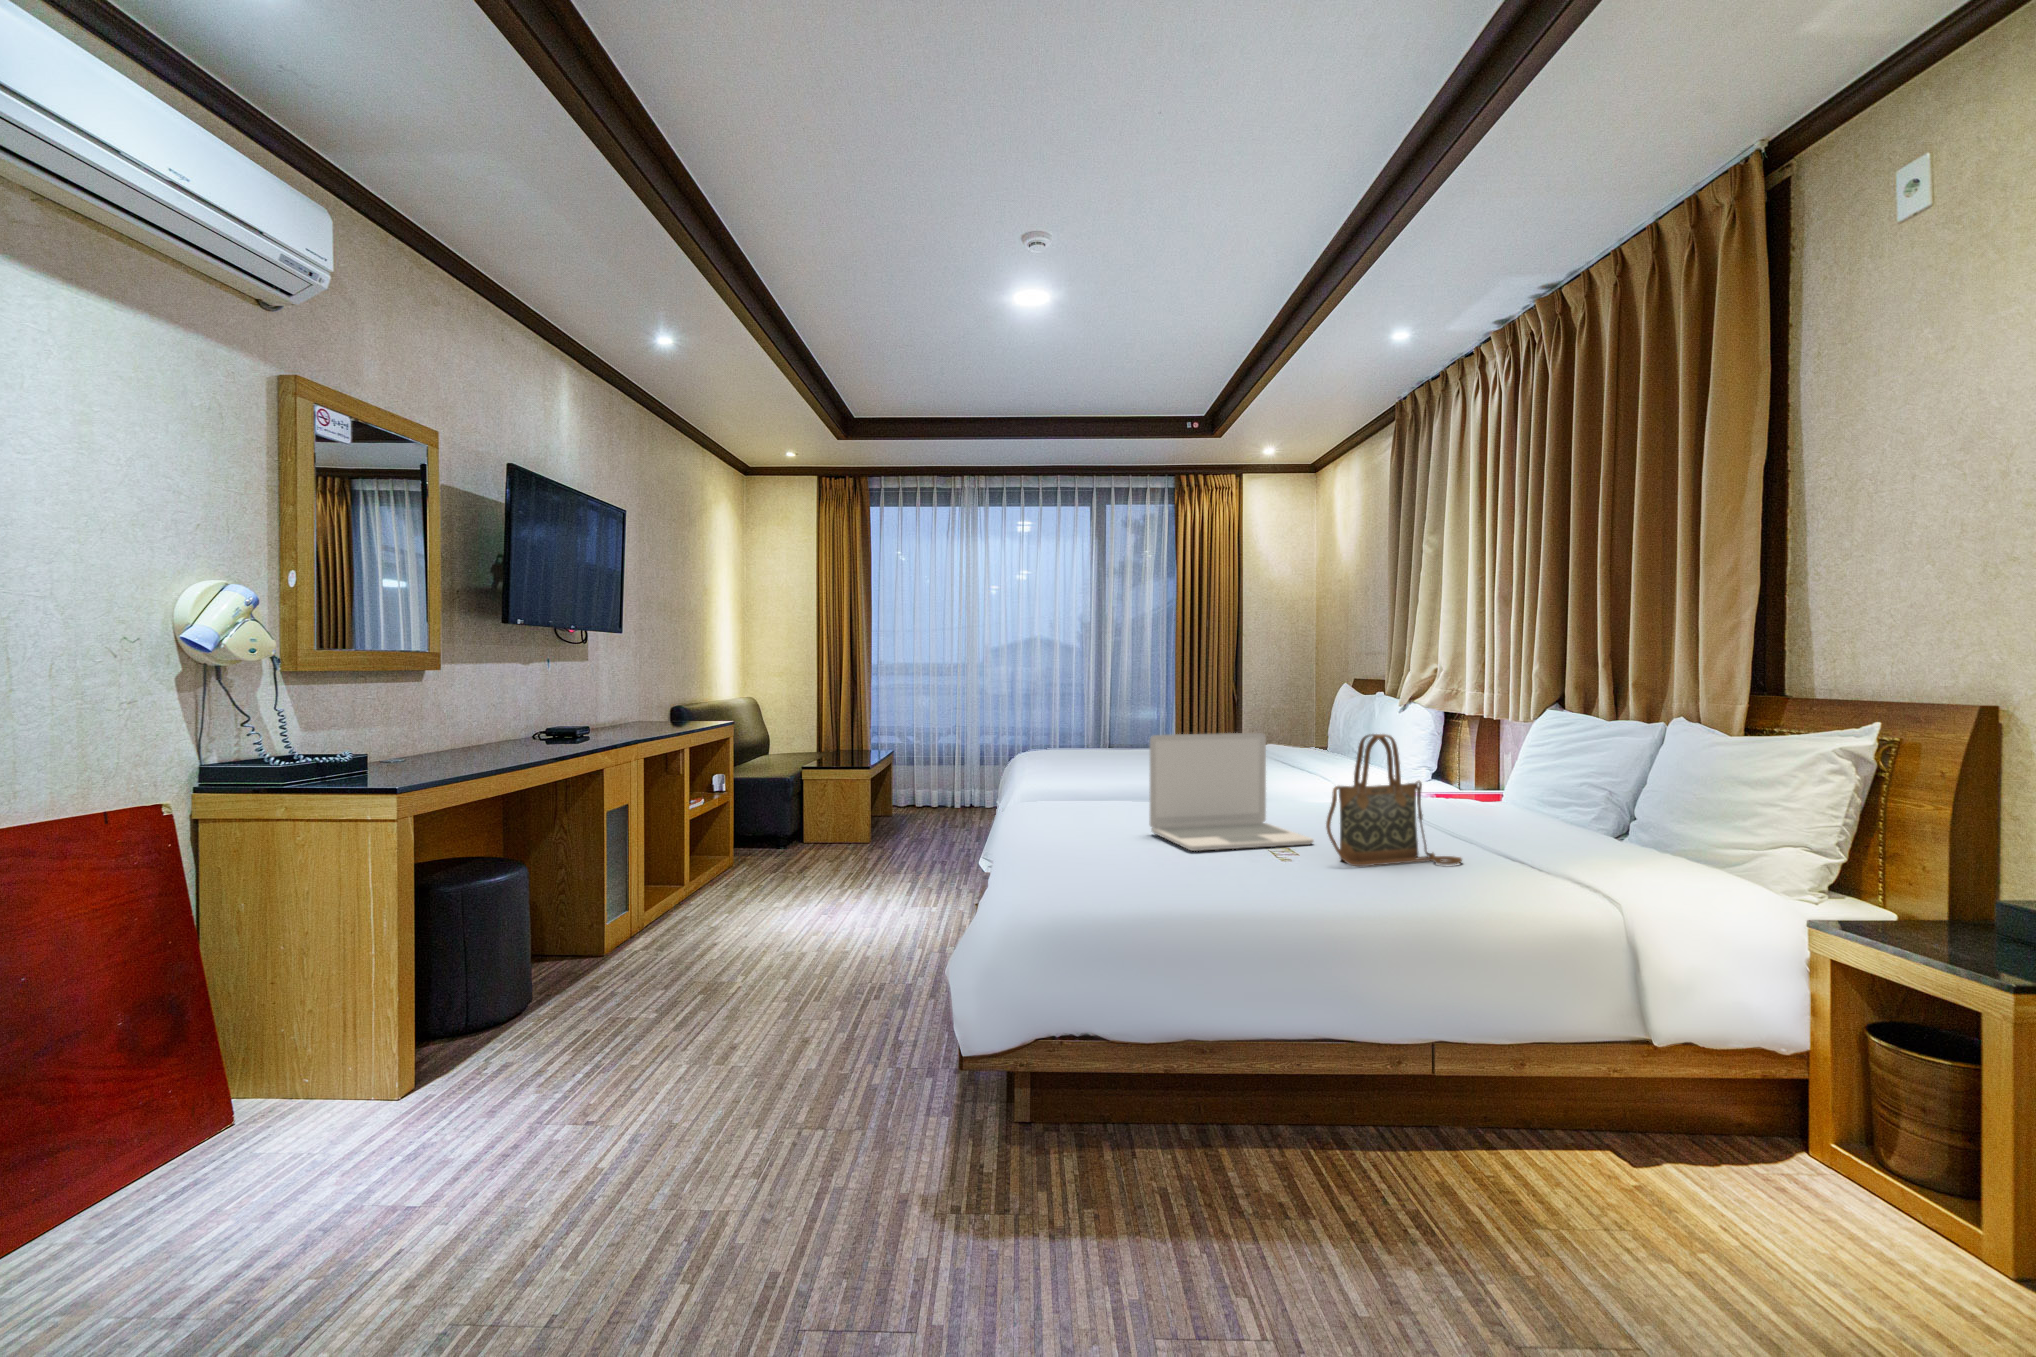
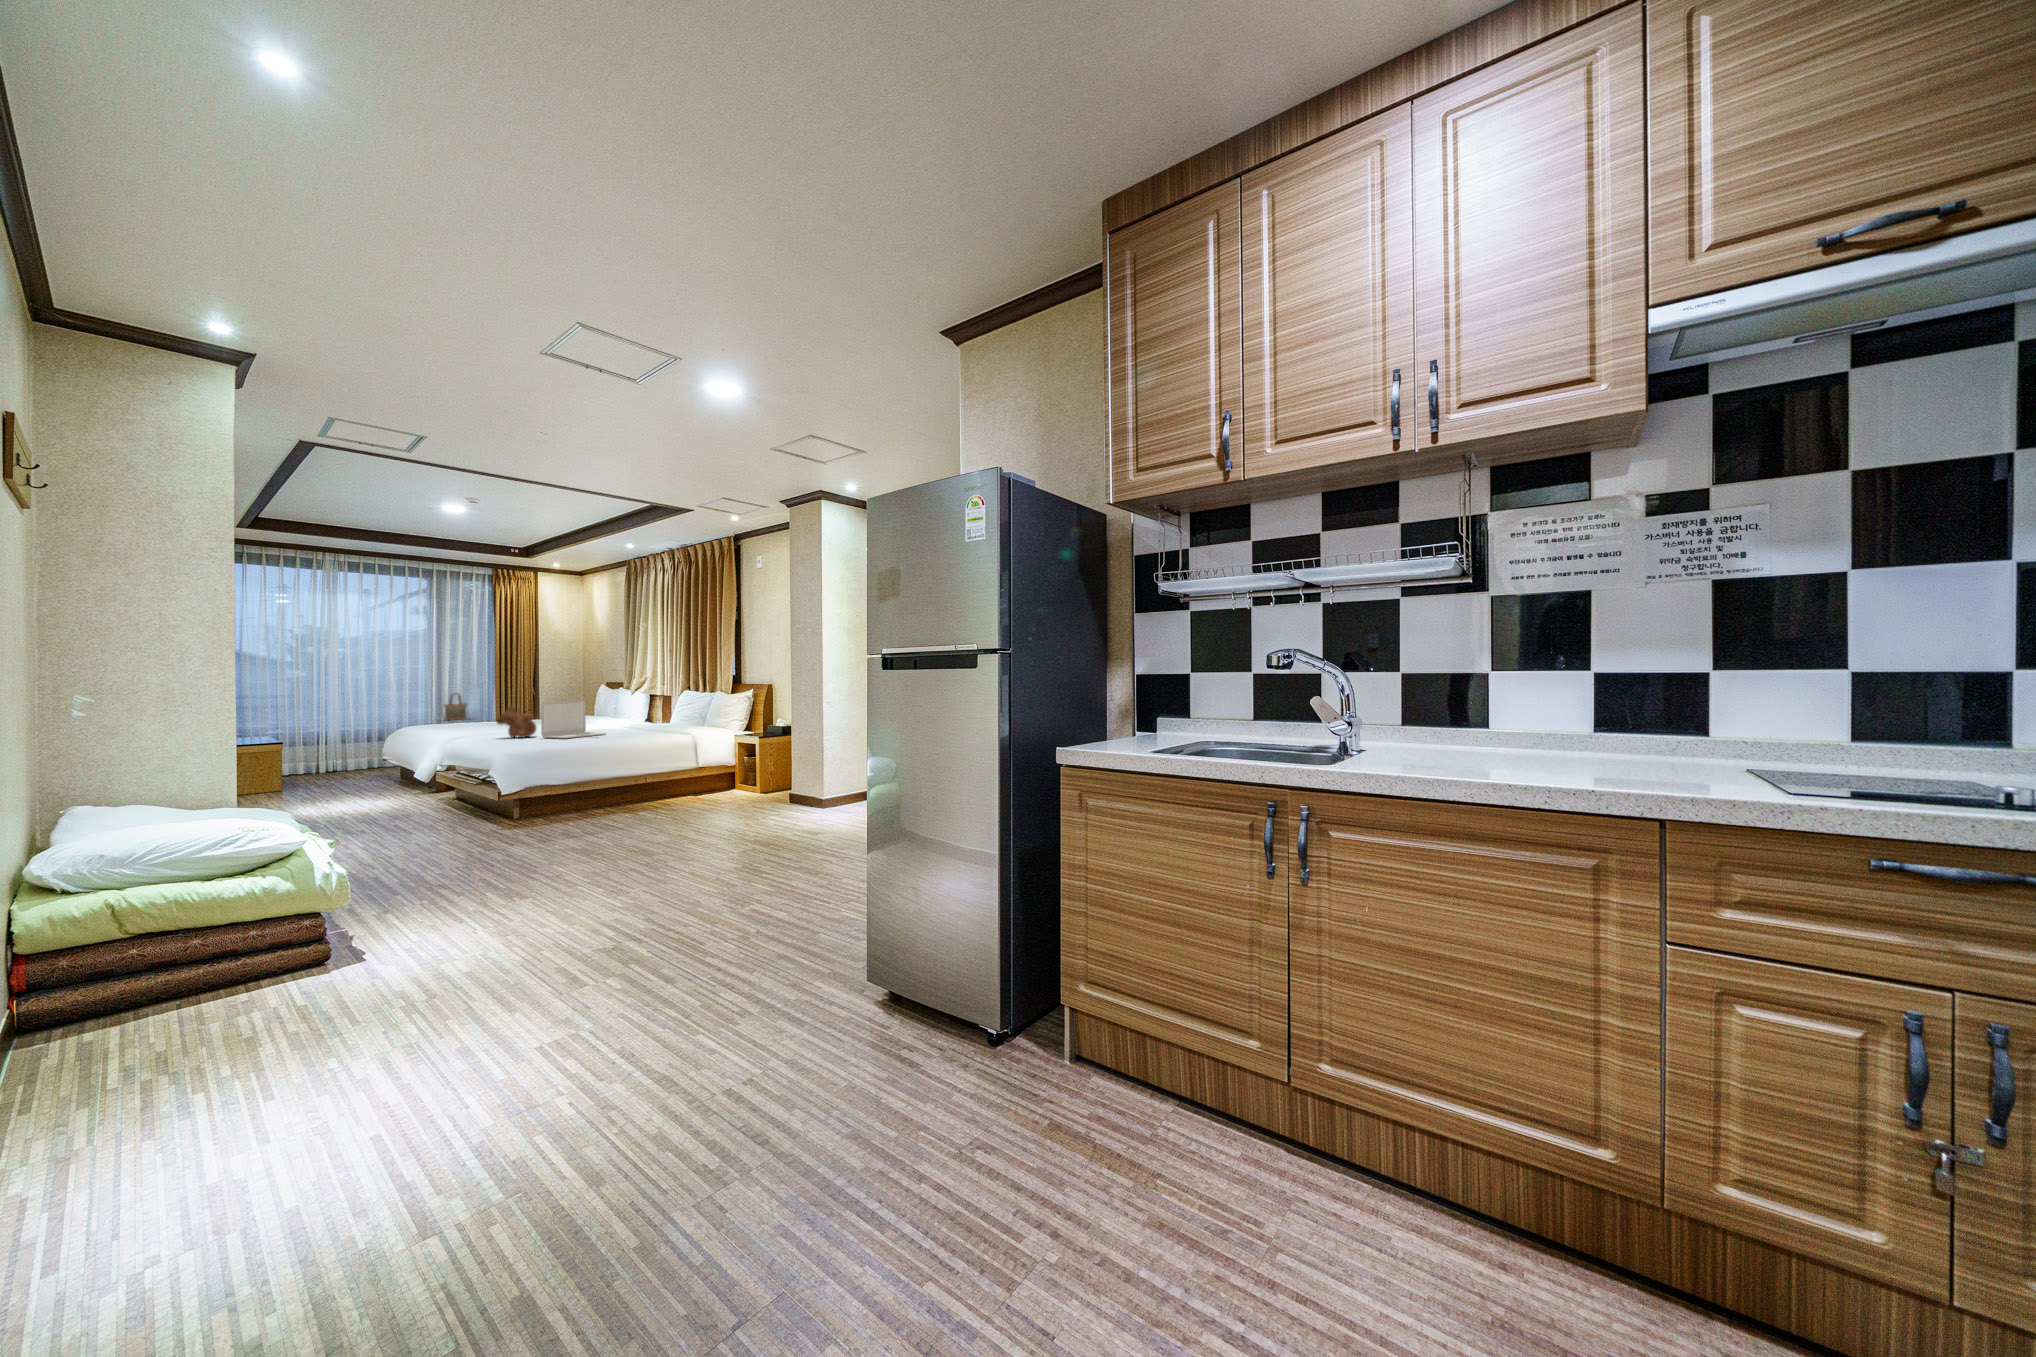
handbag: present [1326,734,1462,866] -> present [444,693,467,721]
teddy bear: none [1071,737,1151,824] -> present [497,706,536,738]

